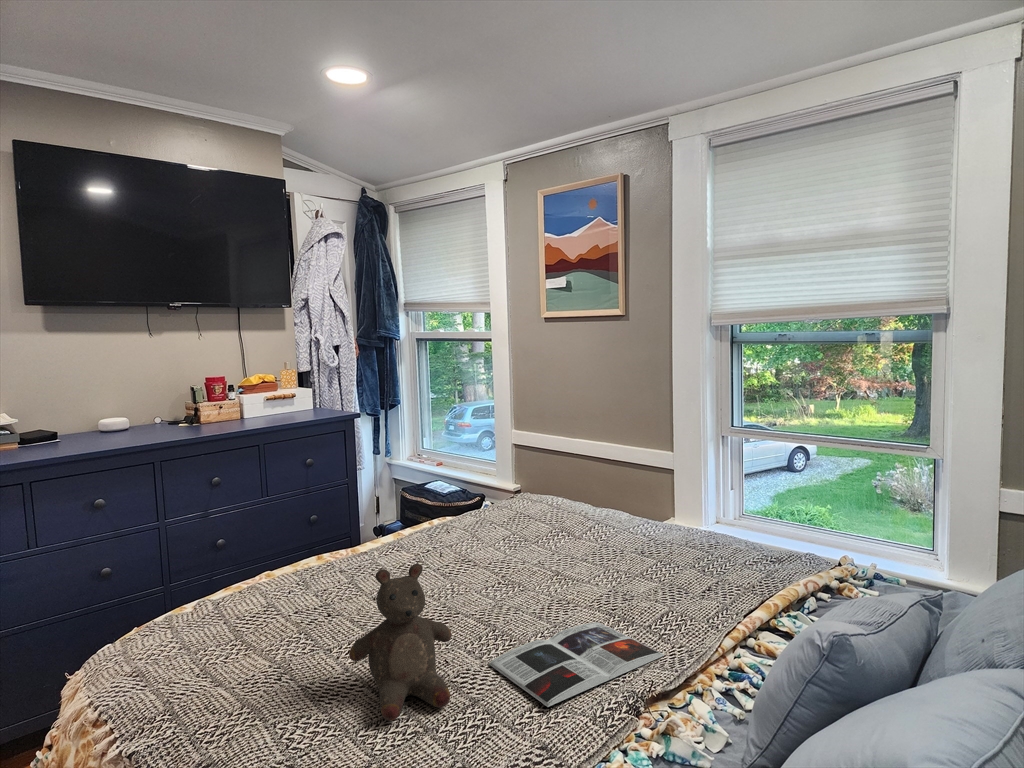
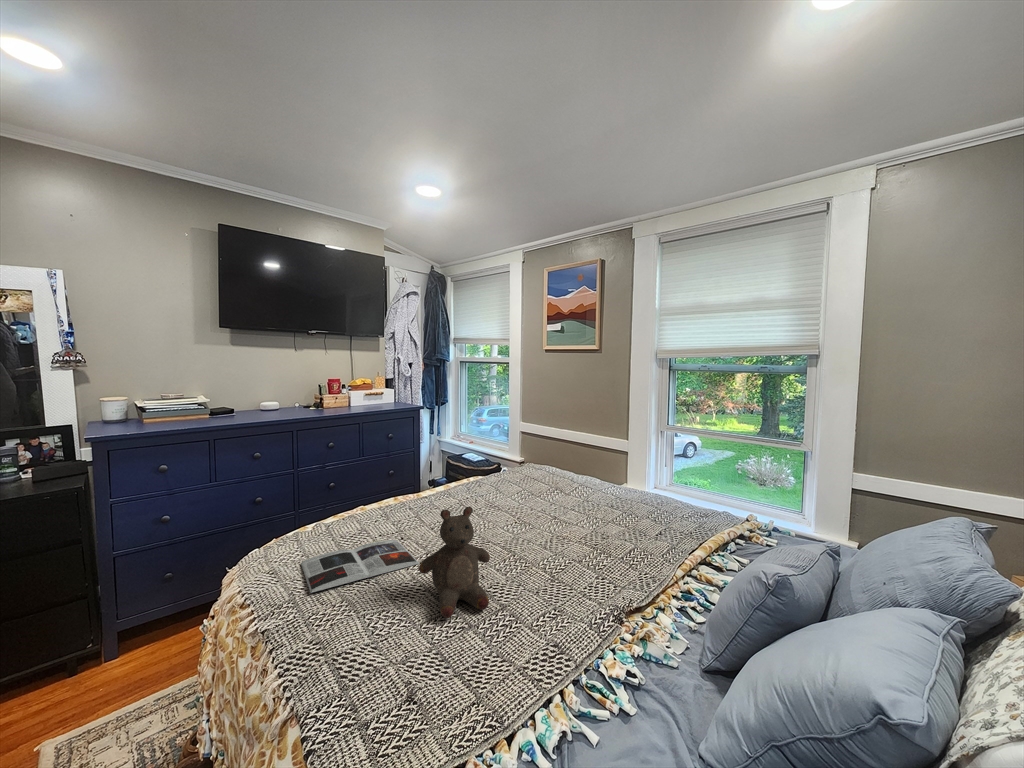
magazine: present [489,622,664,707] -> present [301,540,419,593]

